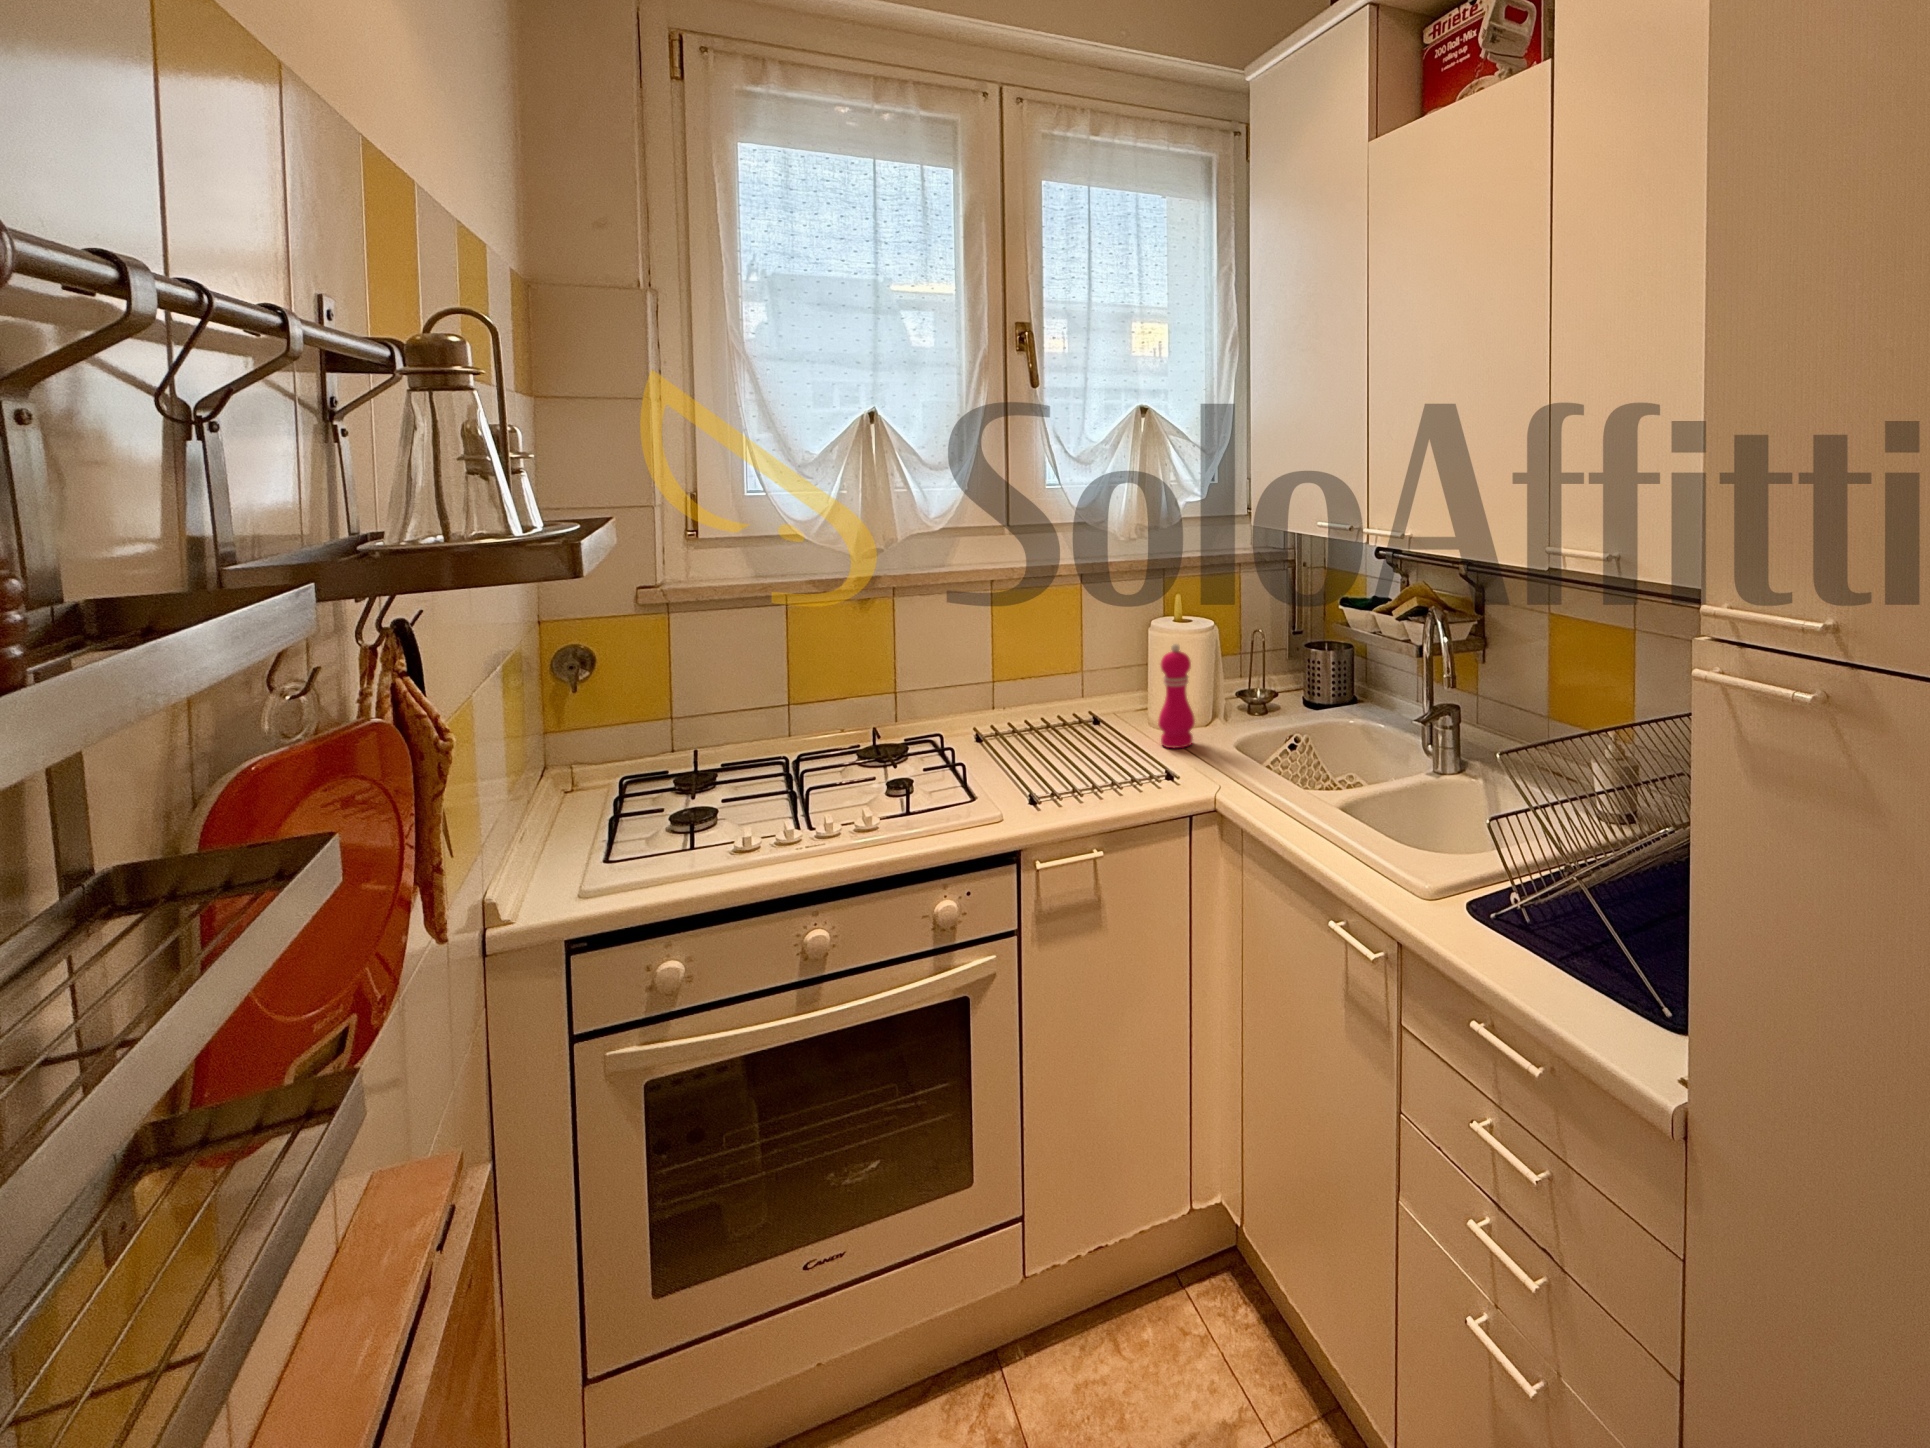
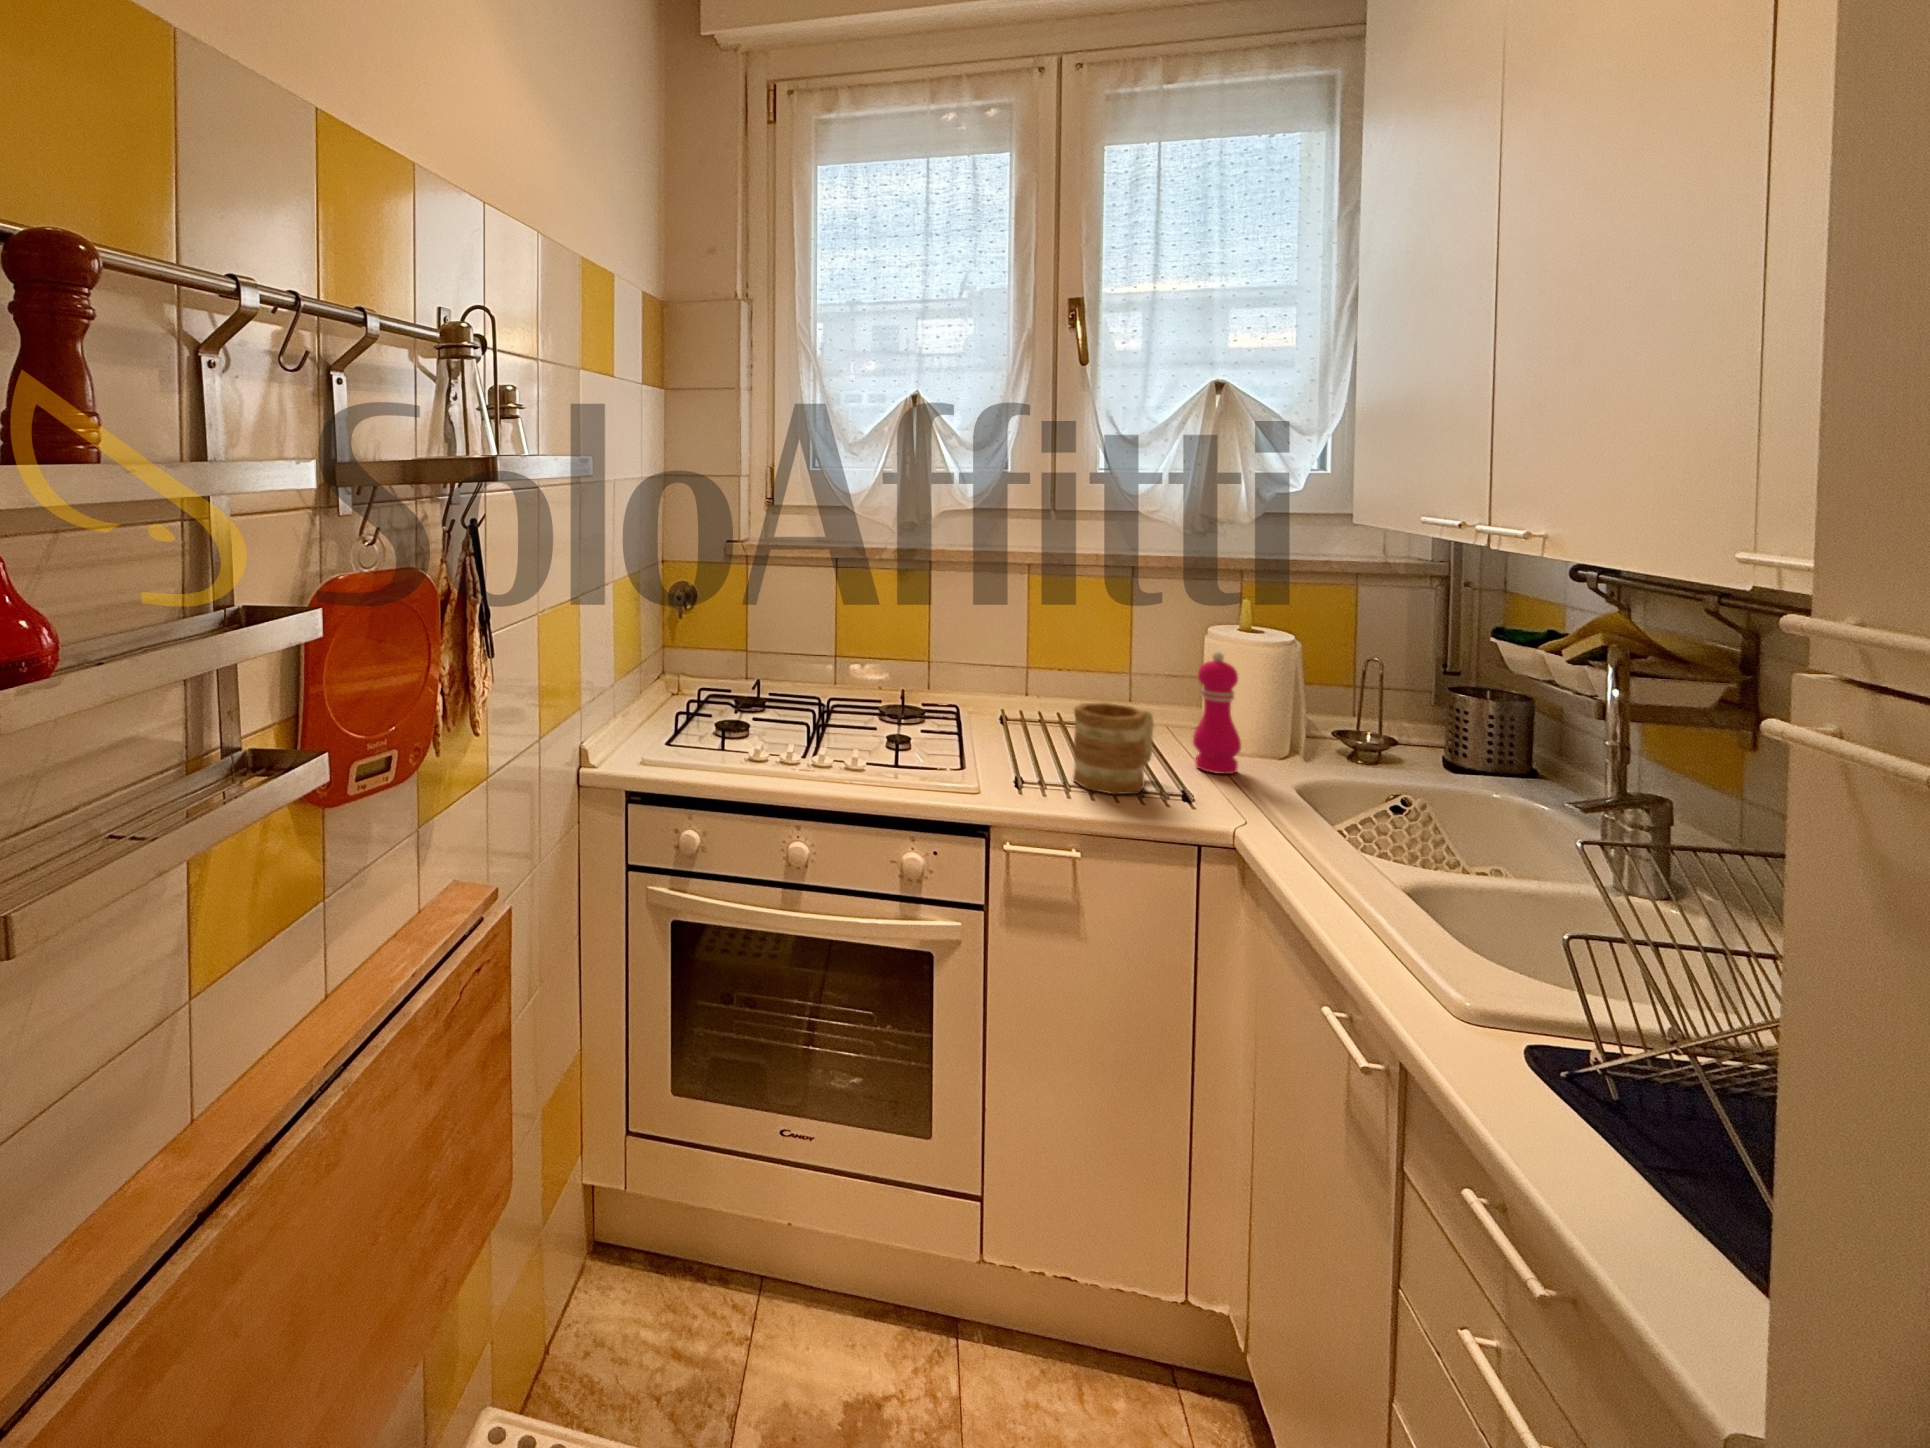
mug: none [1077,705,1137,790] -> present [1073,703,1154,794]

